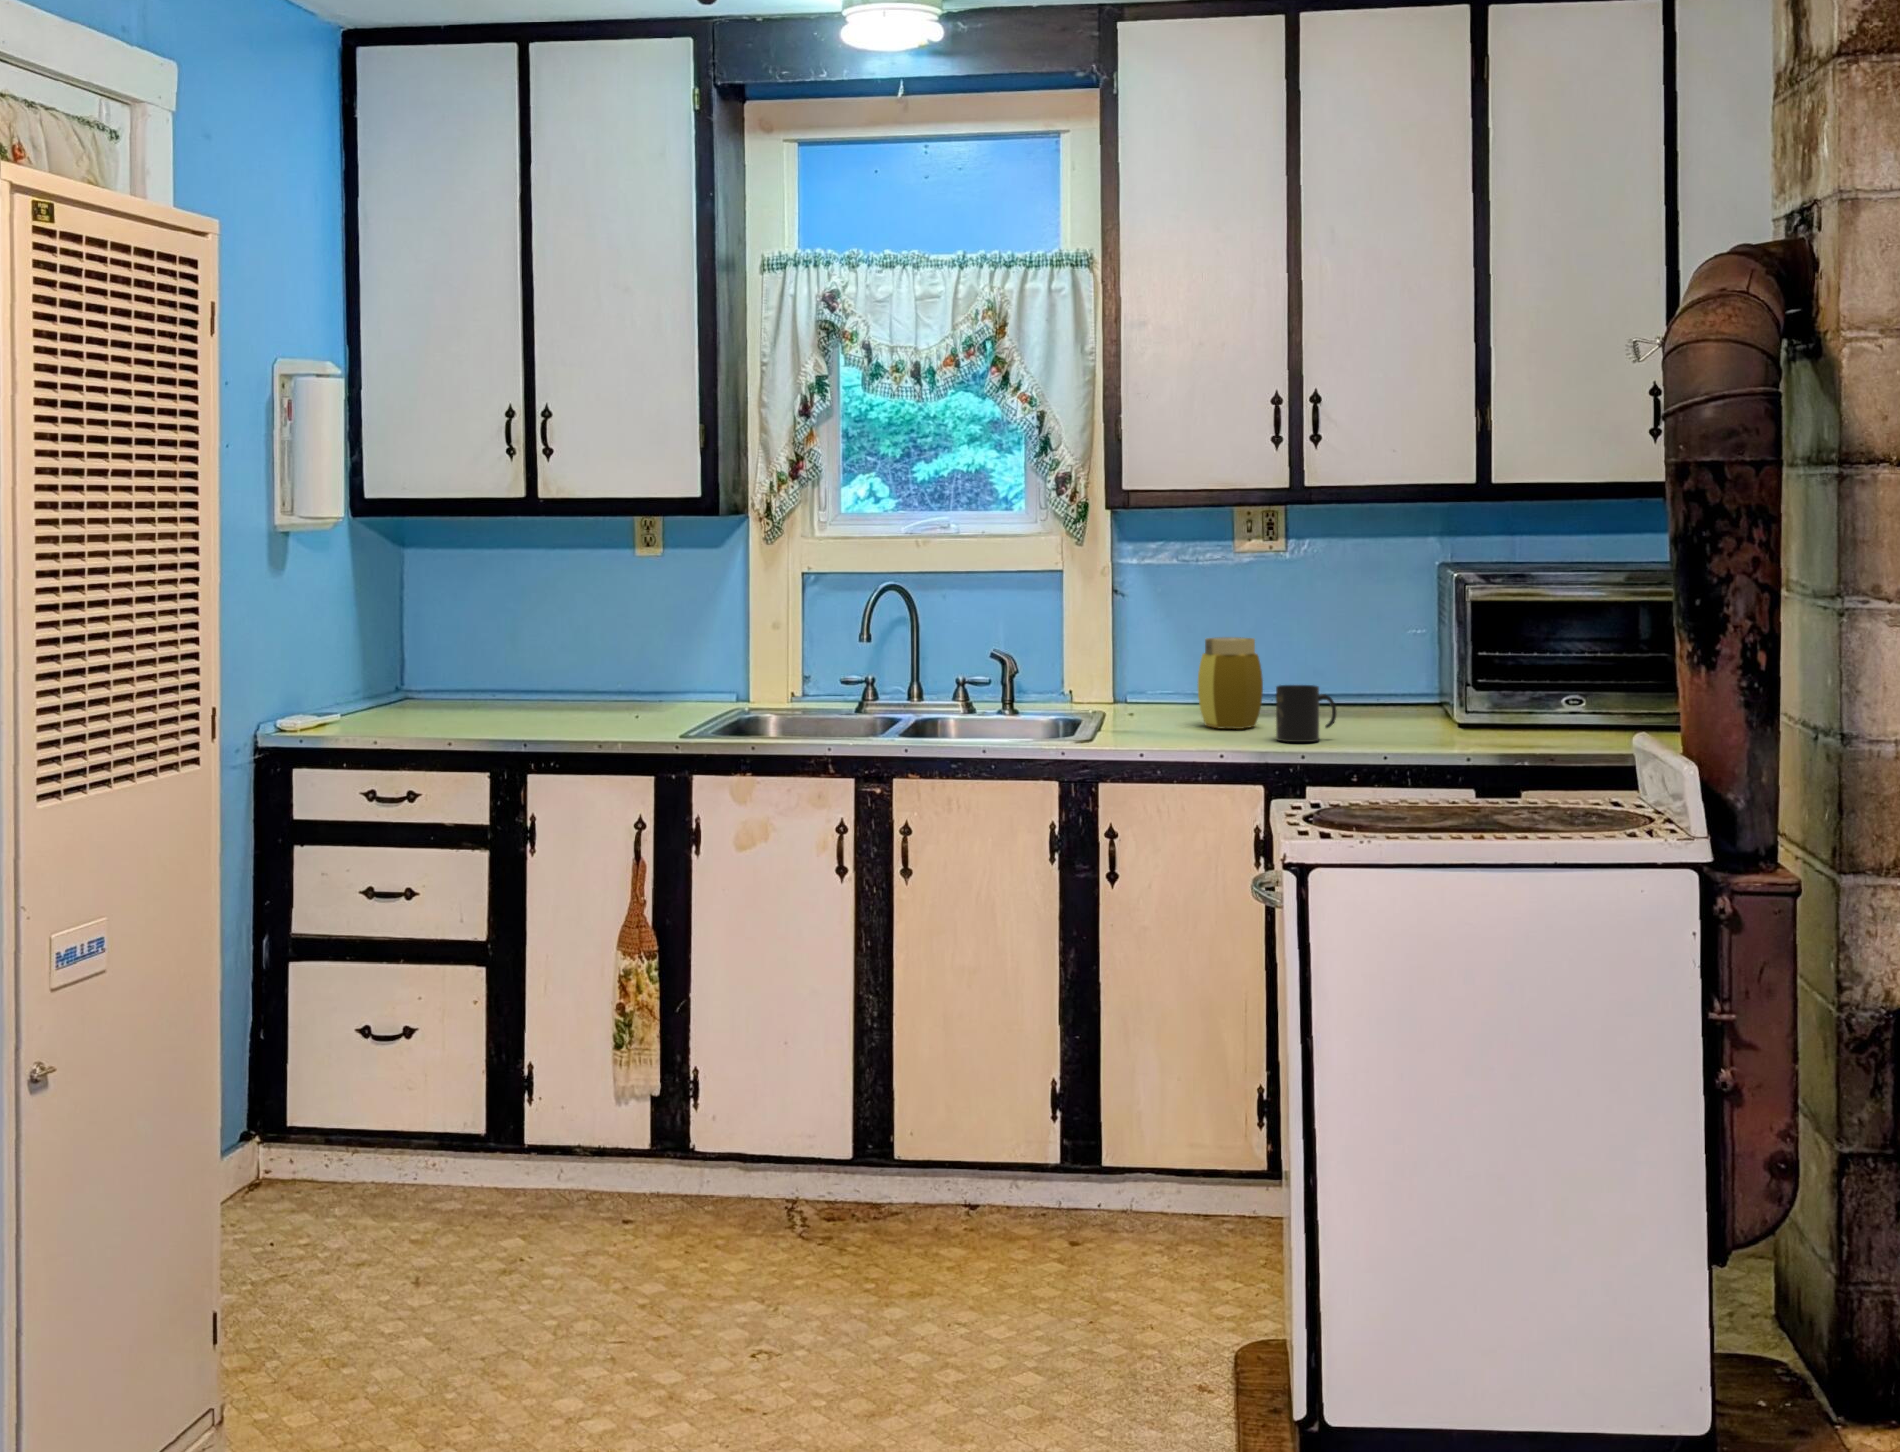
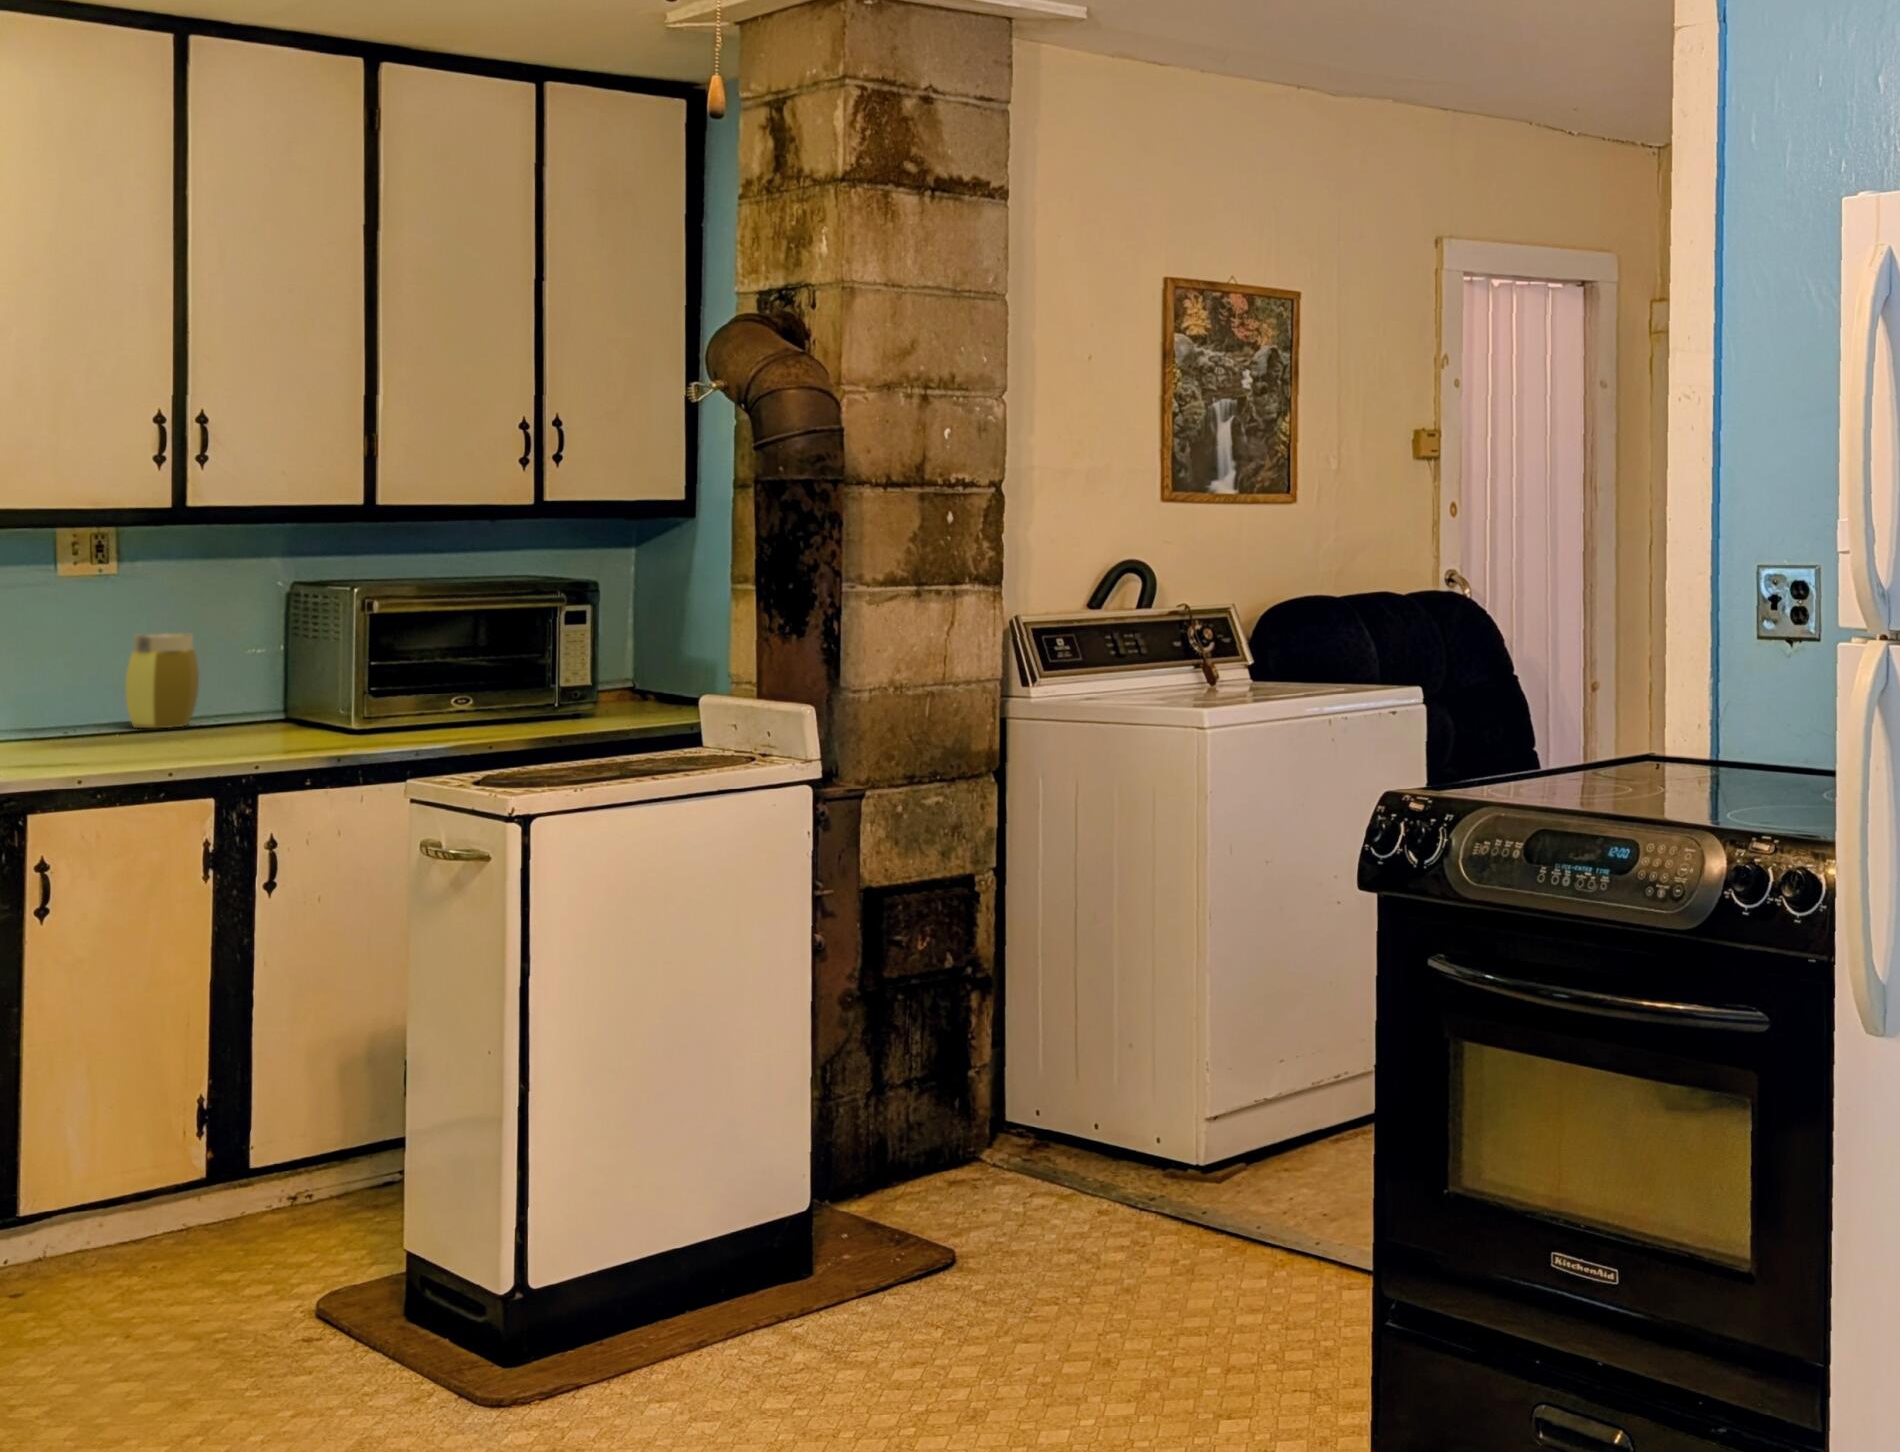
mug: present [1276,685,1336,742] -> none [239,677,301,735]

